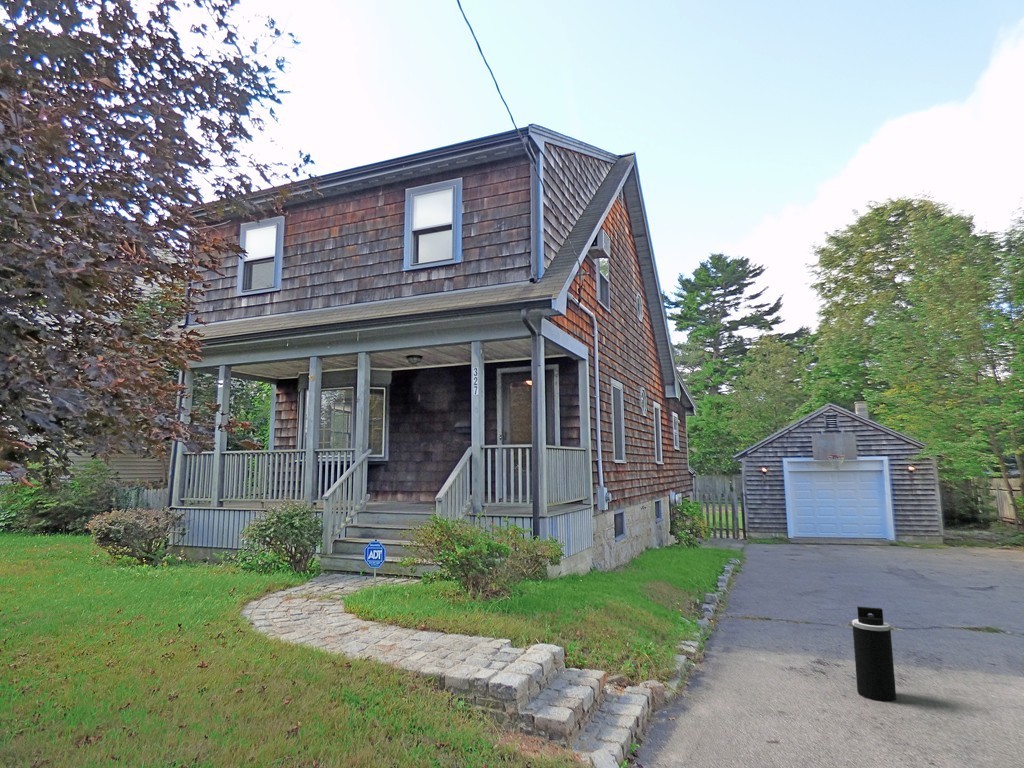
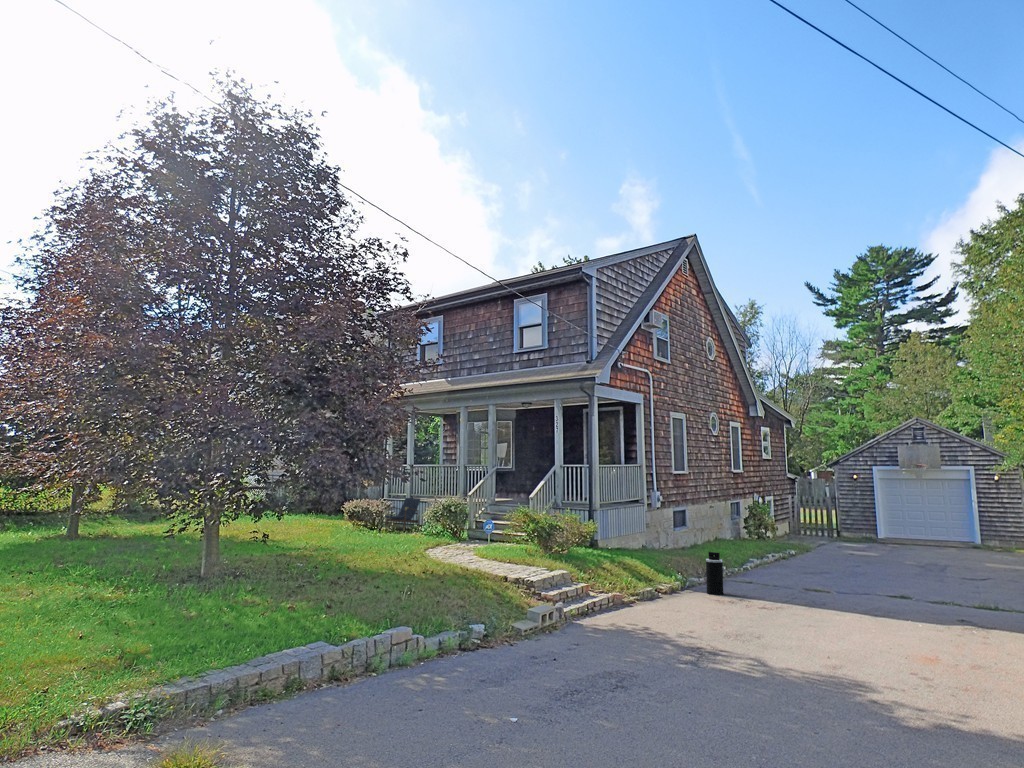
lounge chair: none [158,505,230,564] -> present [385,498,420,529]

